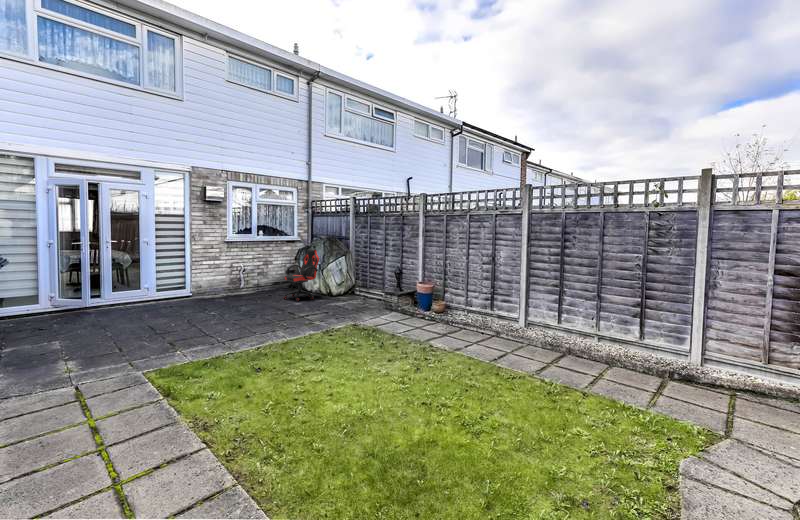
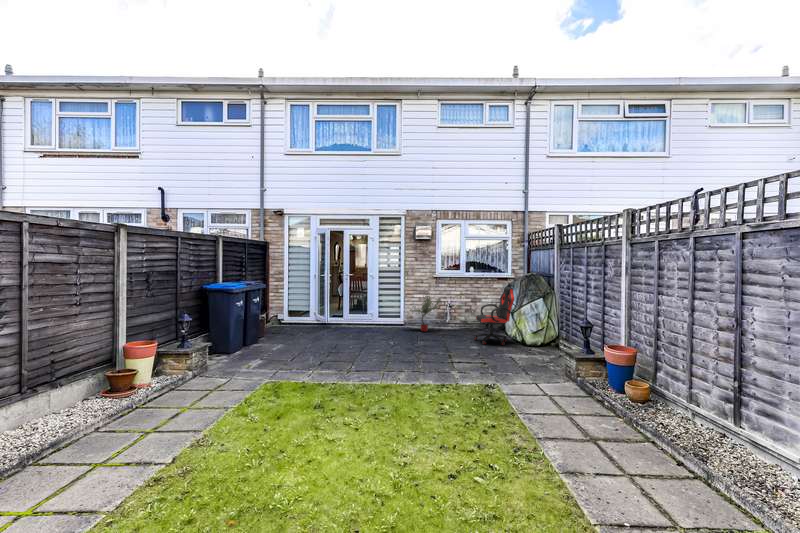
potted tree: none [204,259,240,300] -> present [410,294,440,332]

